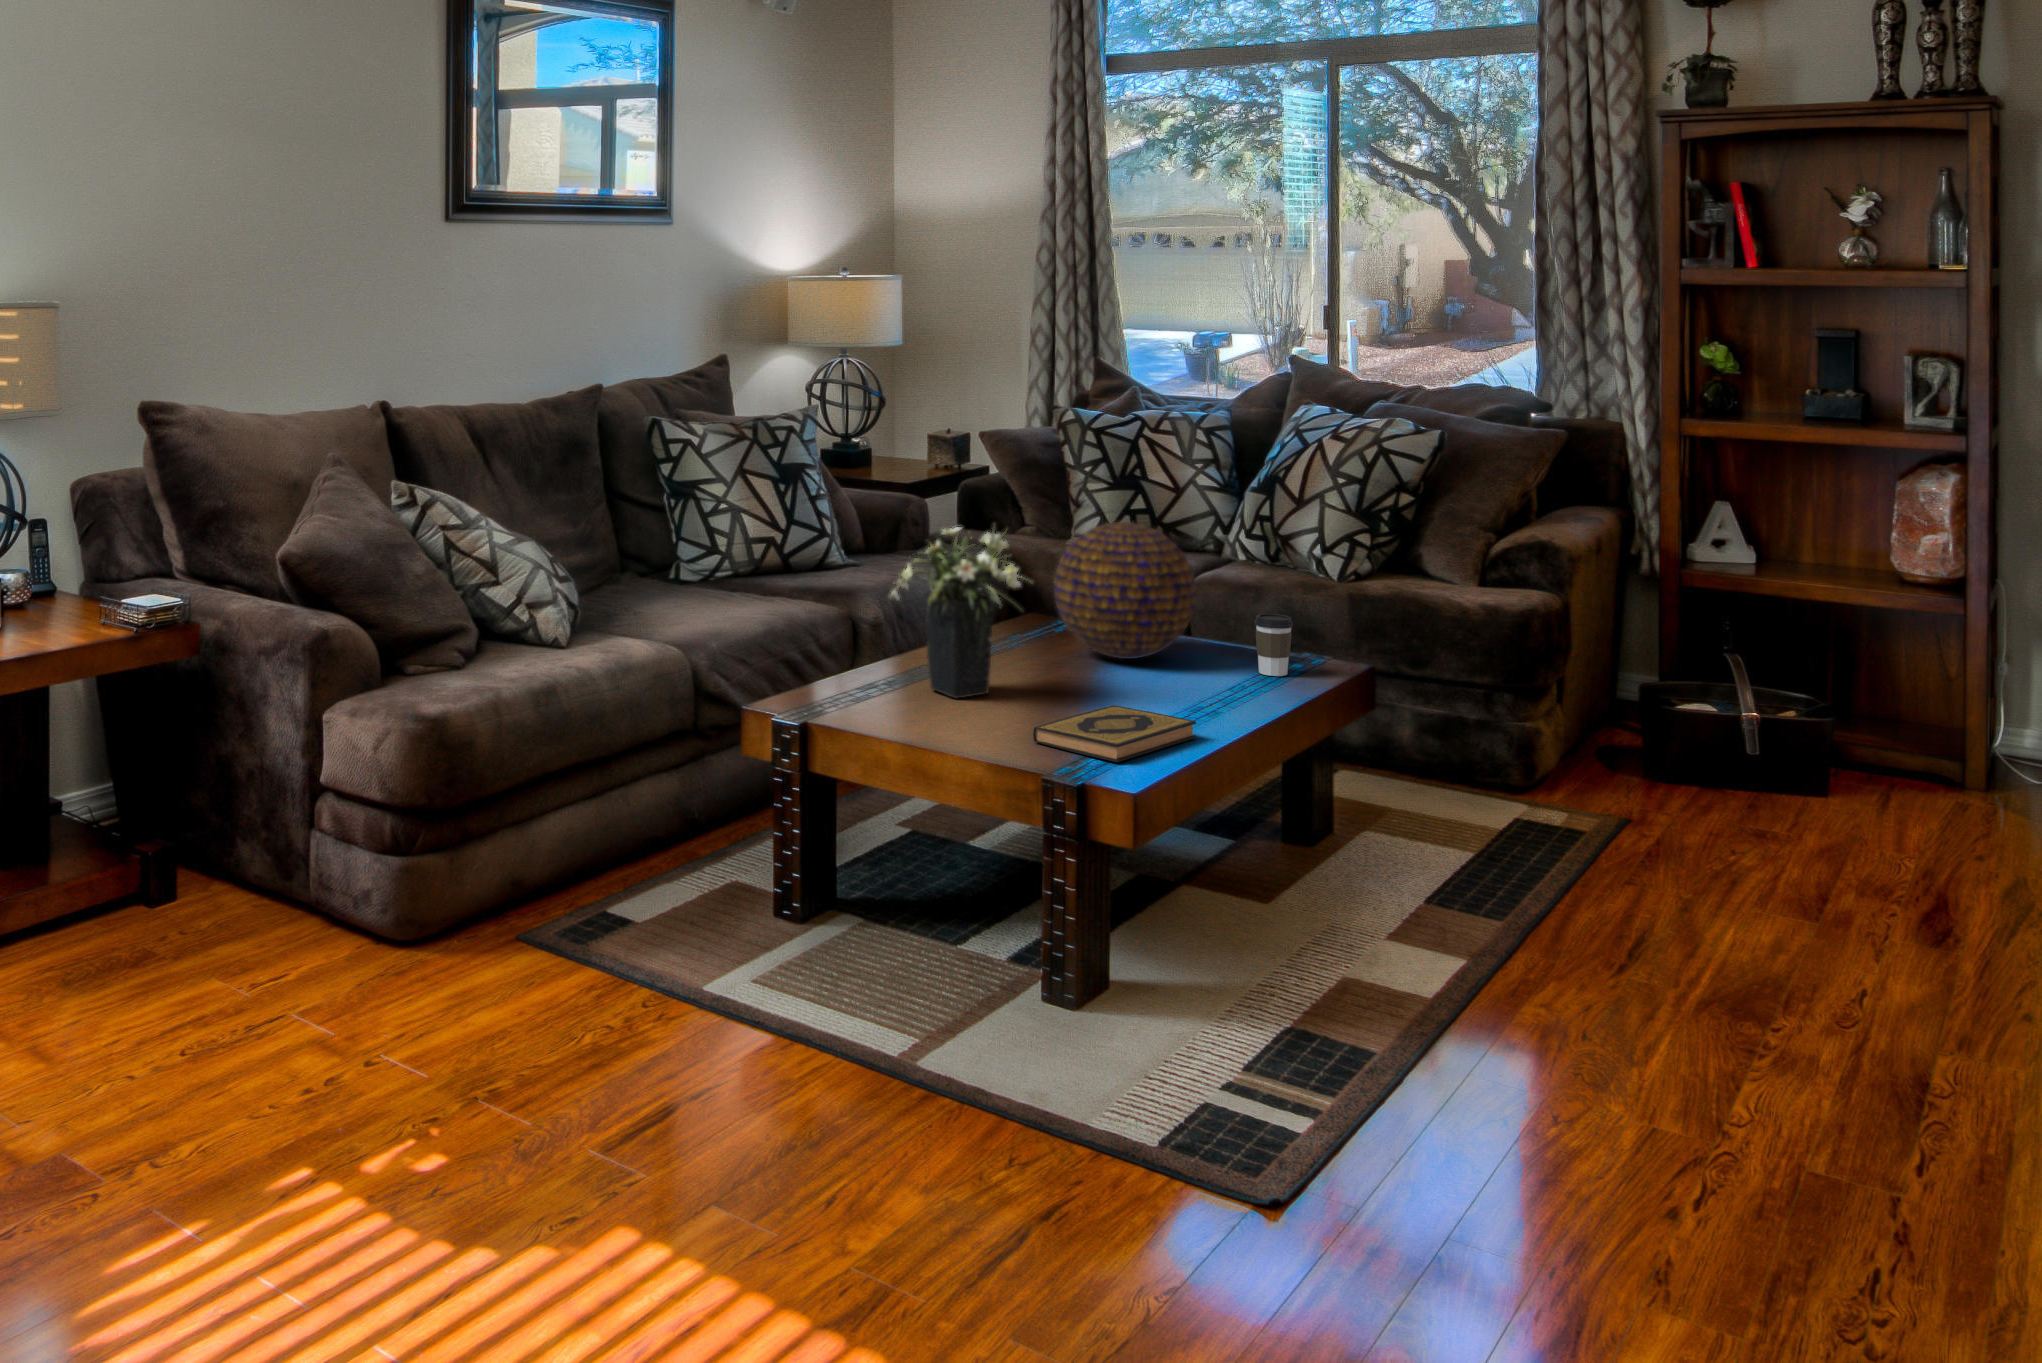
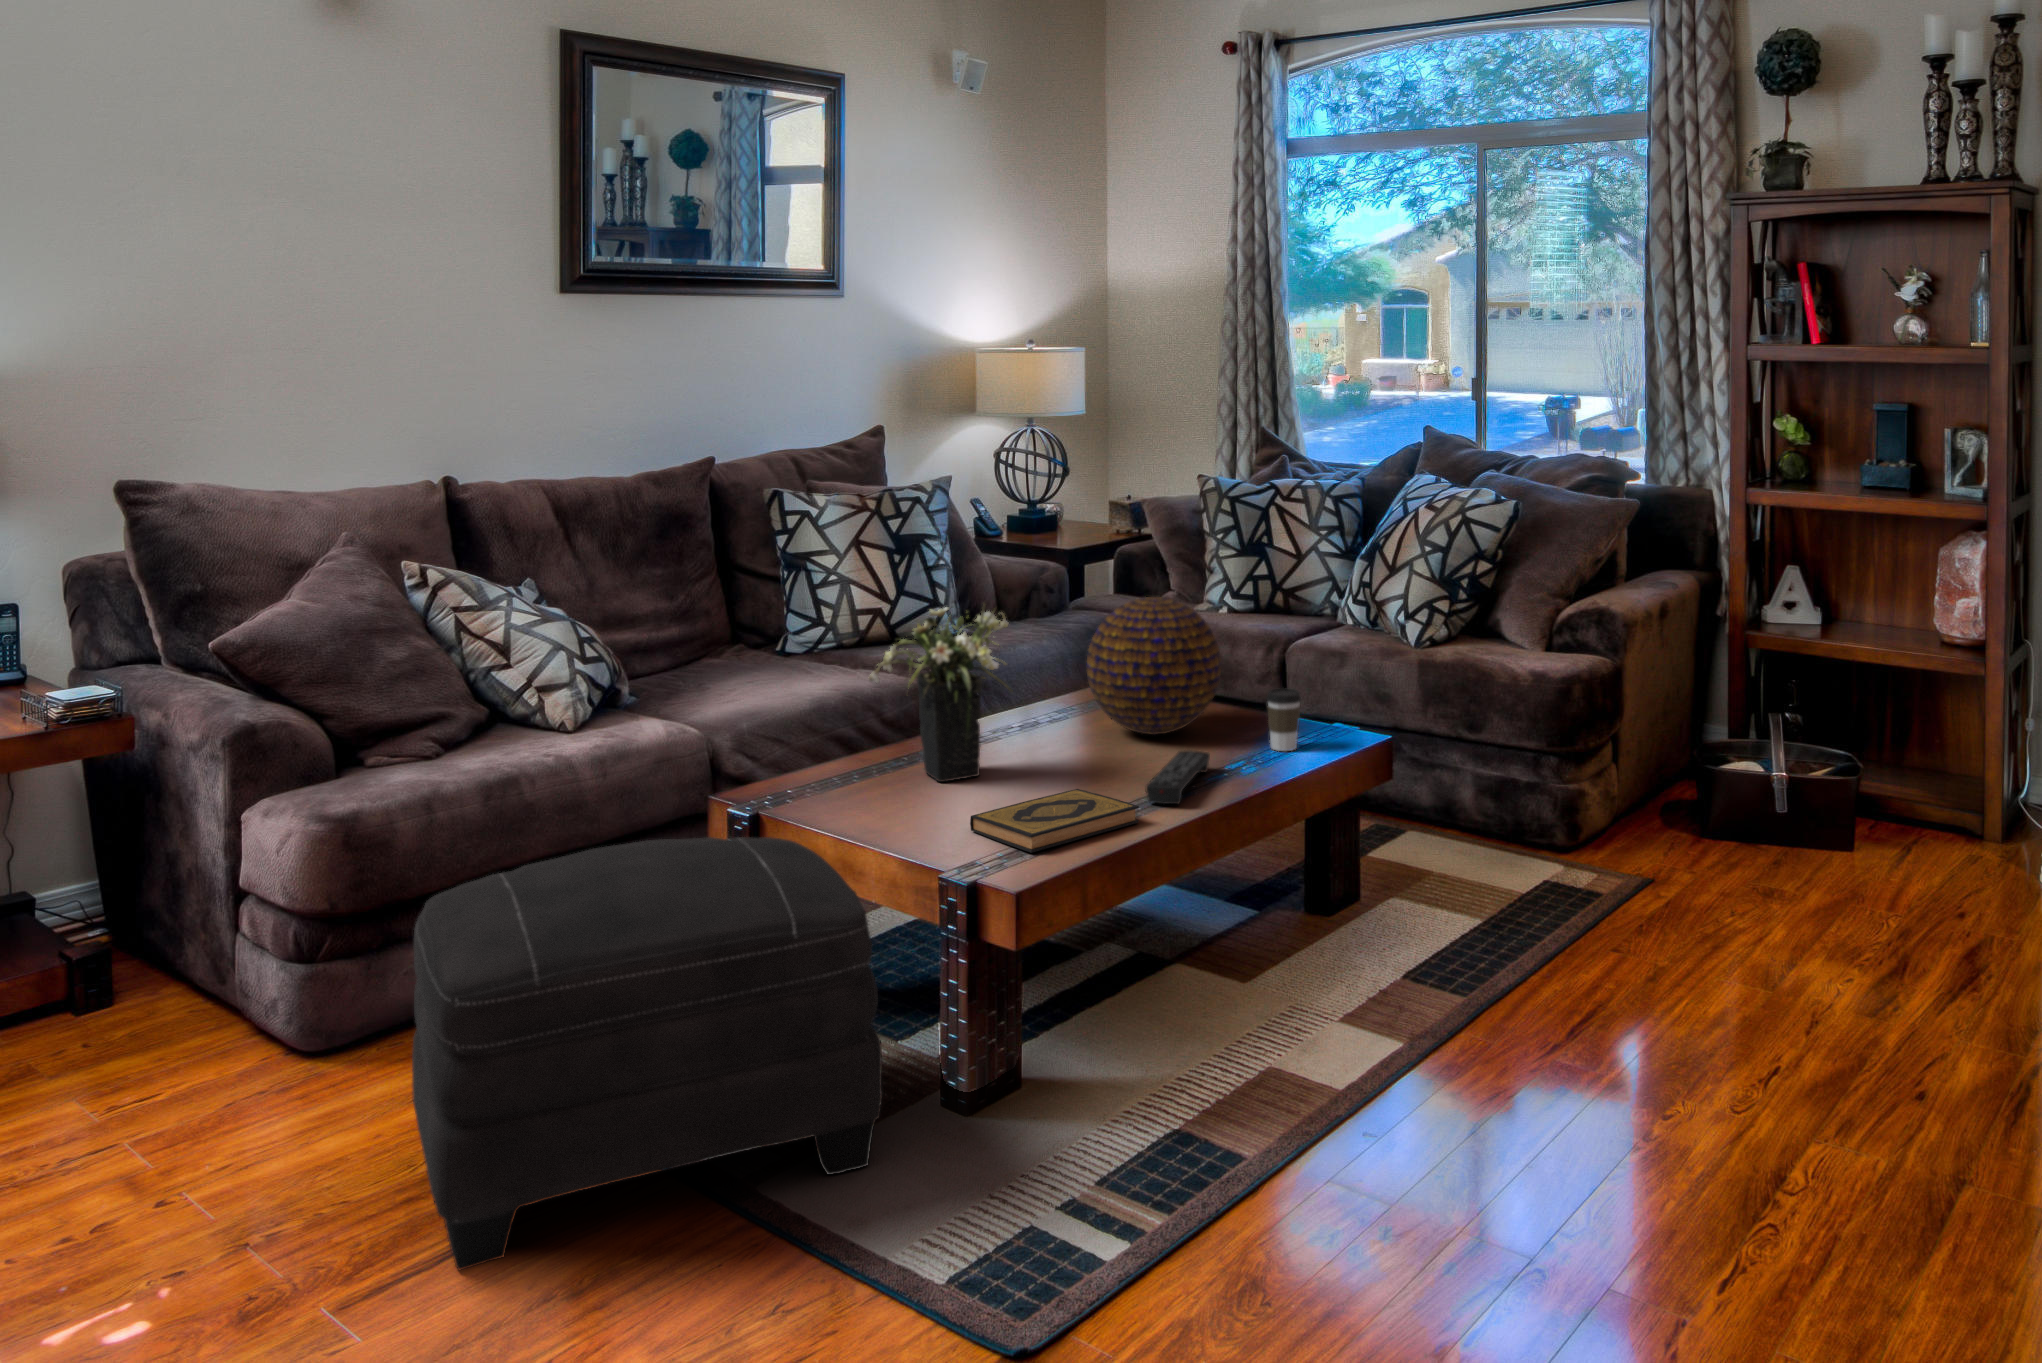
remote control: none [1184,672,1223,723] -> present [1146,750,1210,804]
ottoman: none [565,740,1026,1128] -> present [412,837,882,1270]

